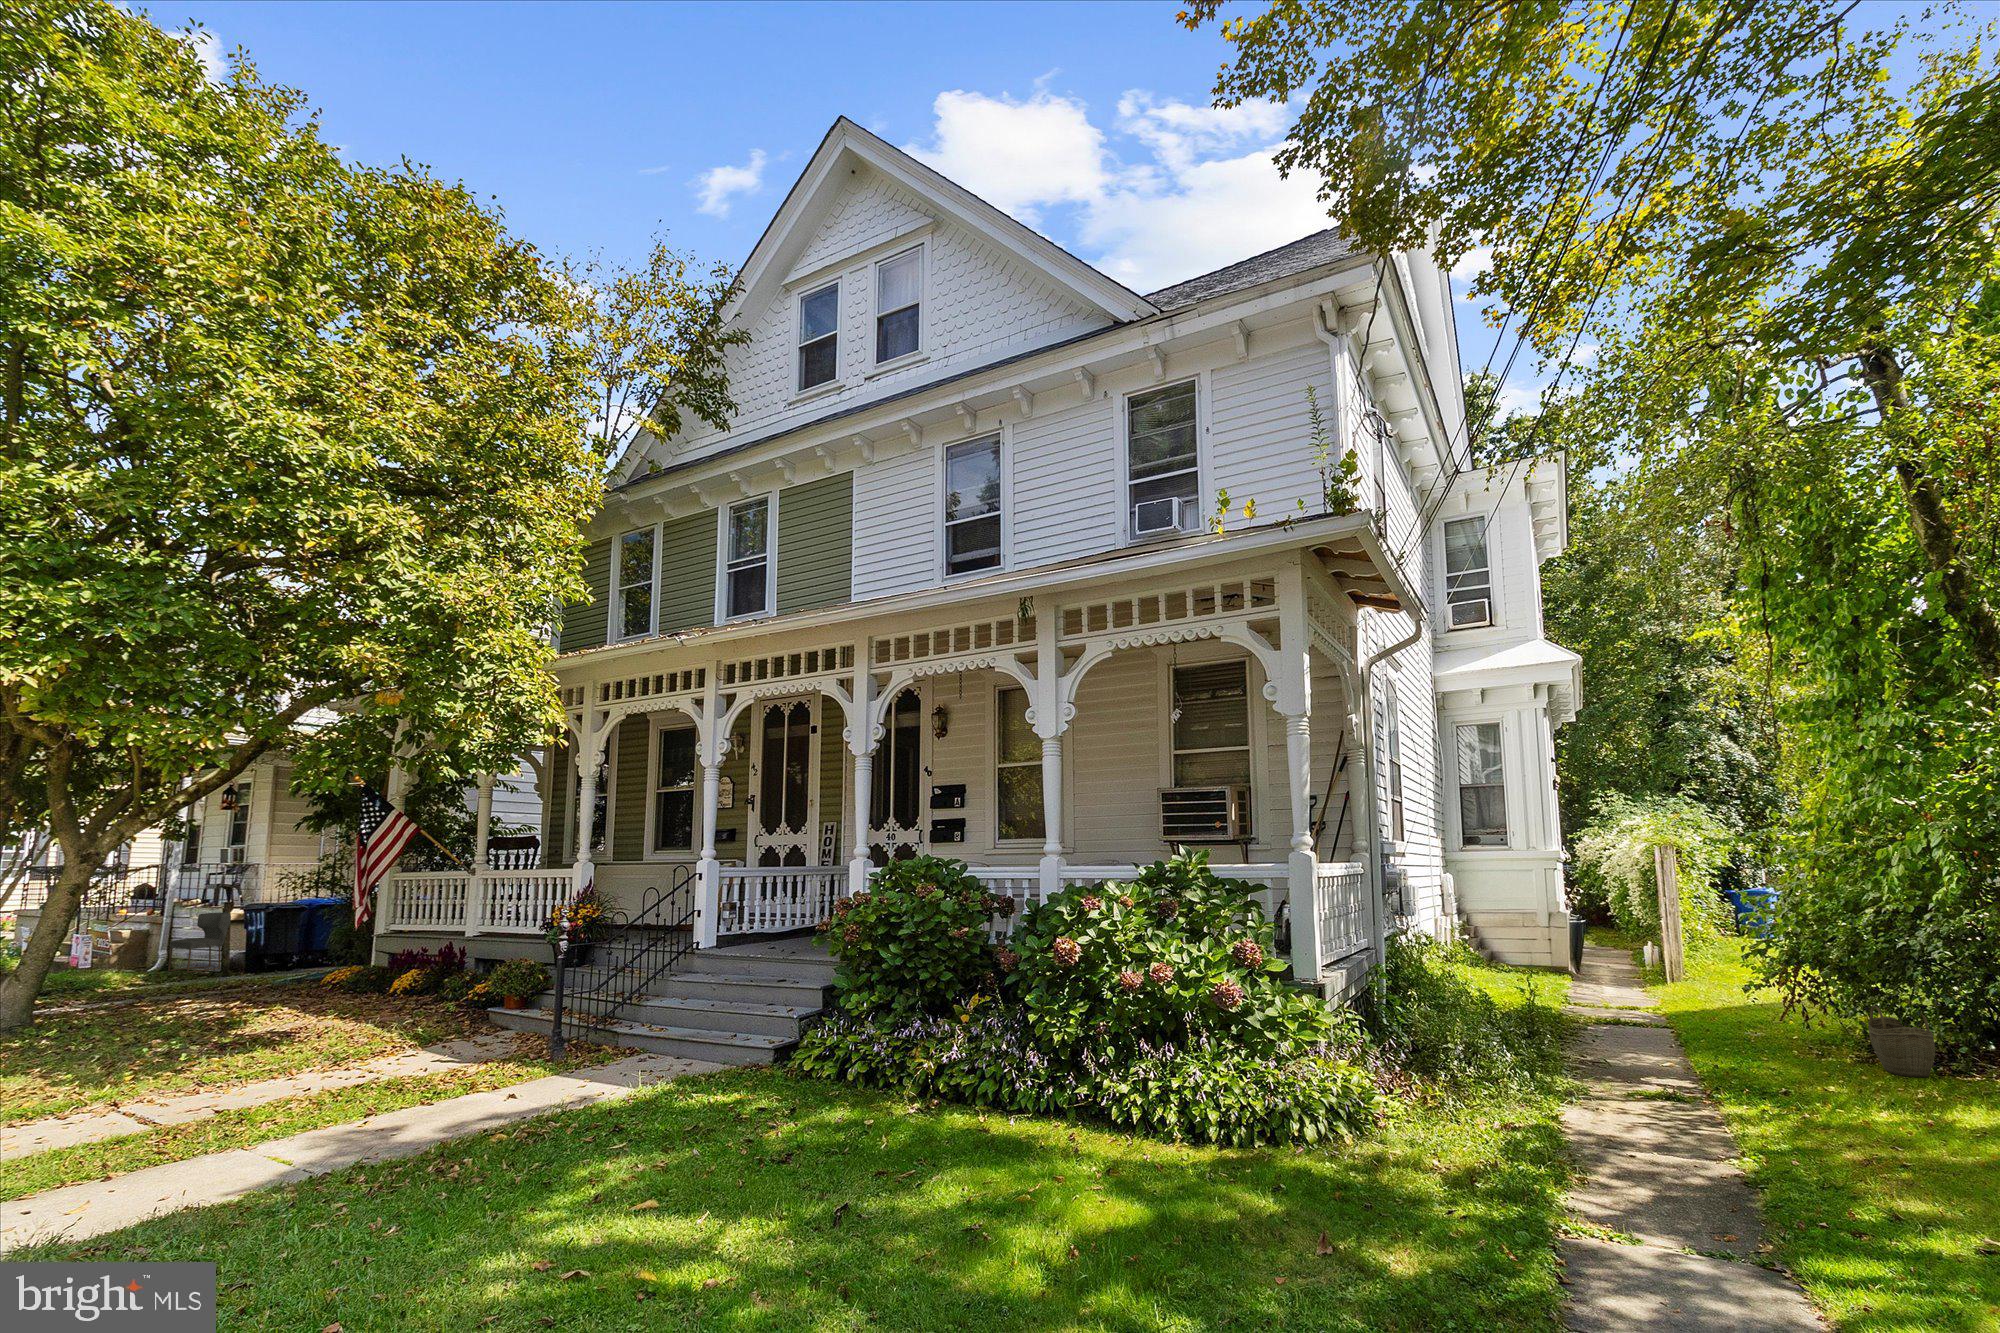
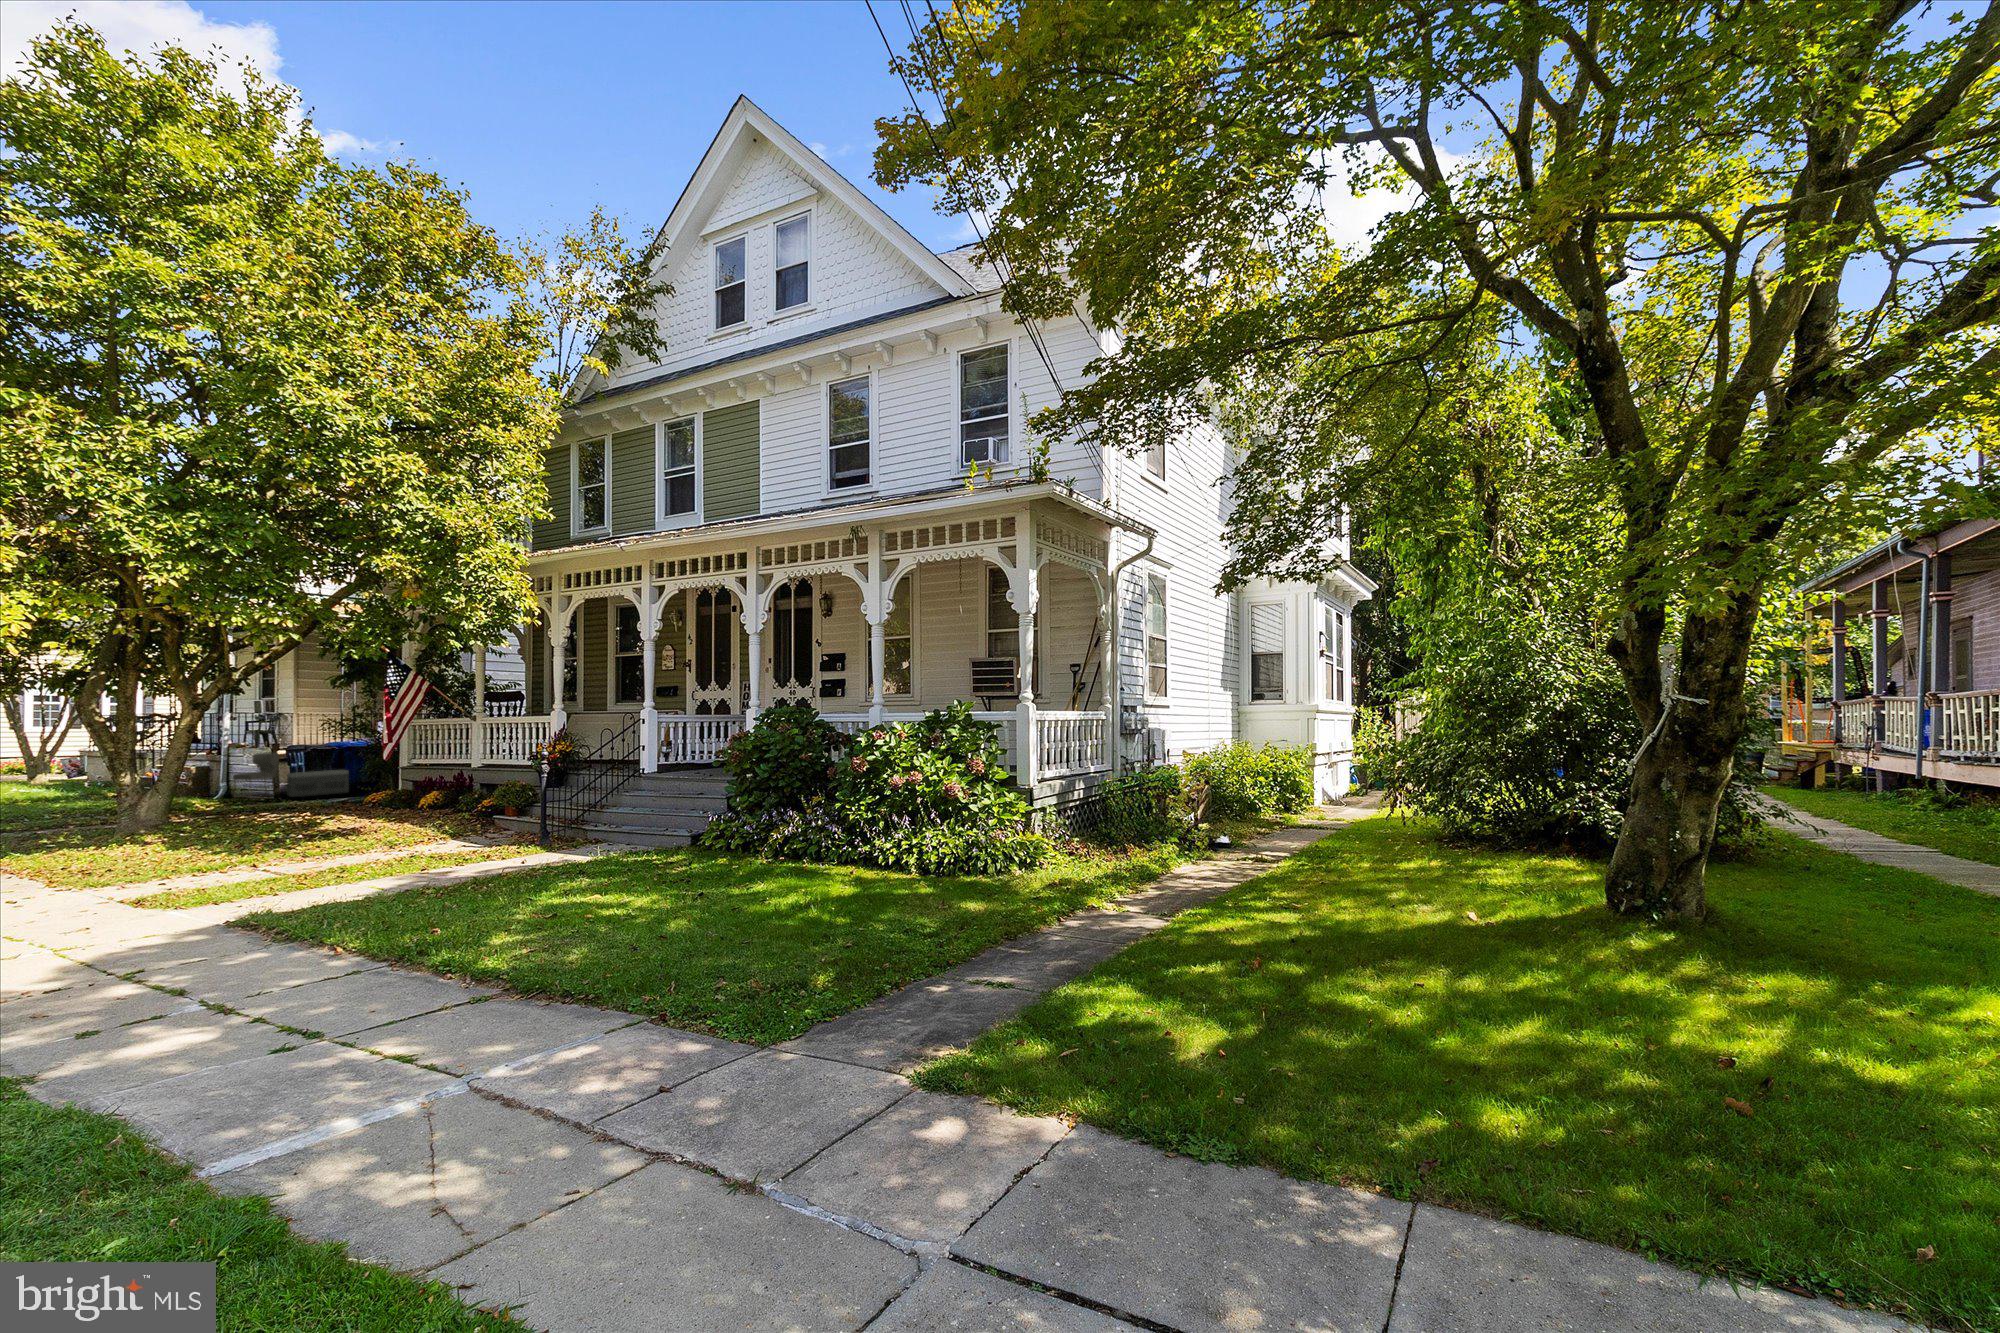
storage bench: none [234,935,315,972] -> present [287,770,349,797]
woven basket: present [1868,1006,1935,1077] -> none [1413,798,1445,841]

